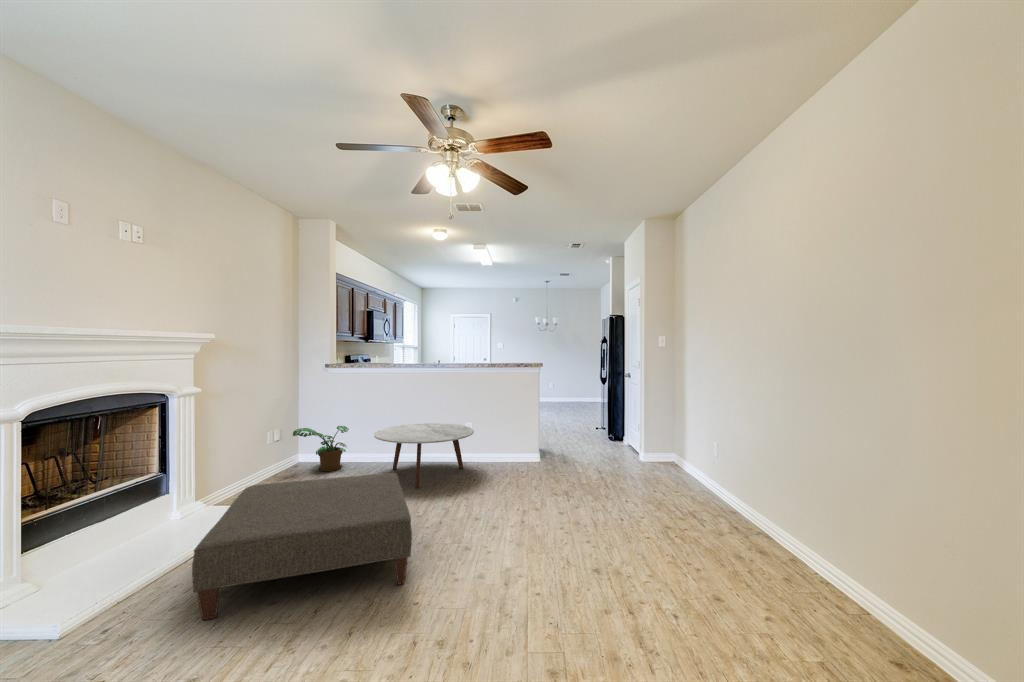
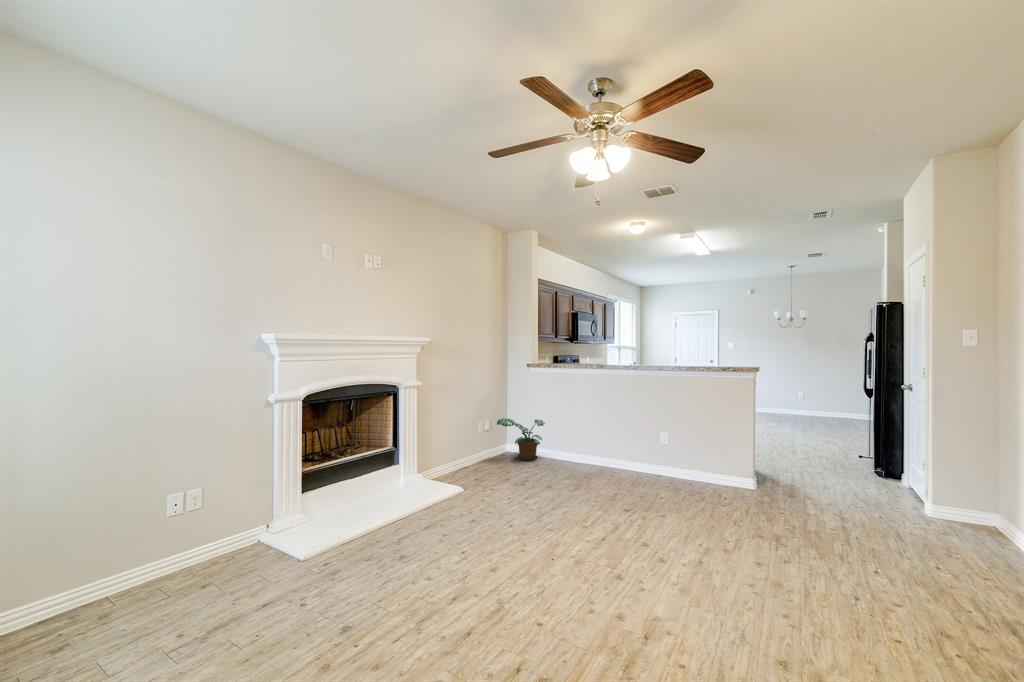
coffee table: present [374,423,474,488] -> none [560,425,664,493]
ottoman: present [192,473,412,620] -> none [371,466,563,598]

